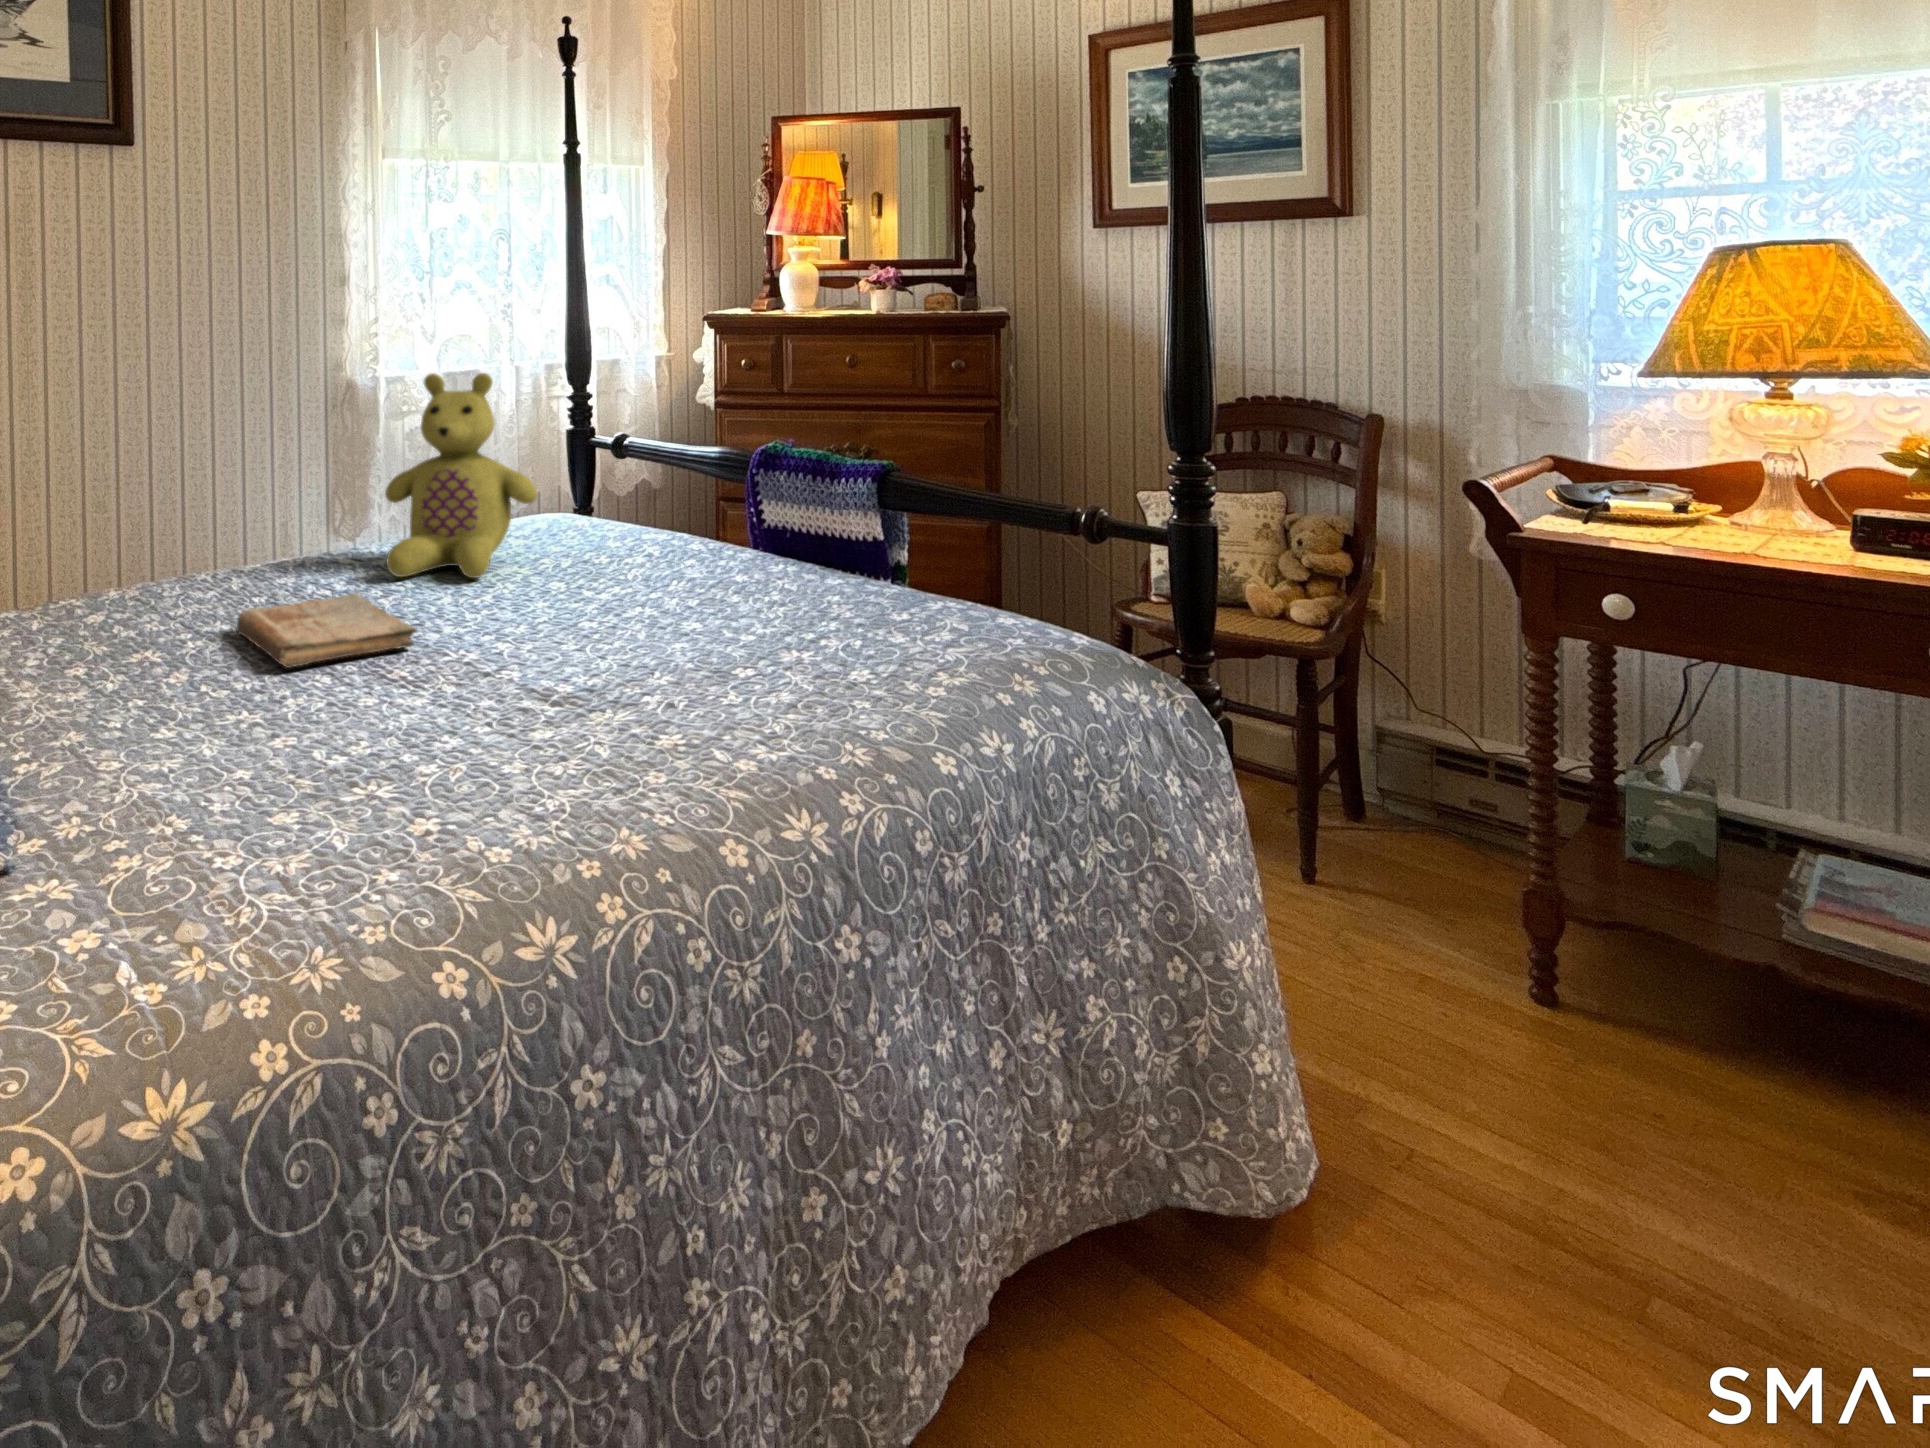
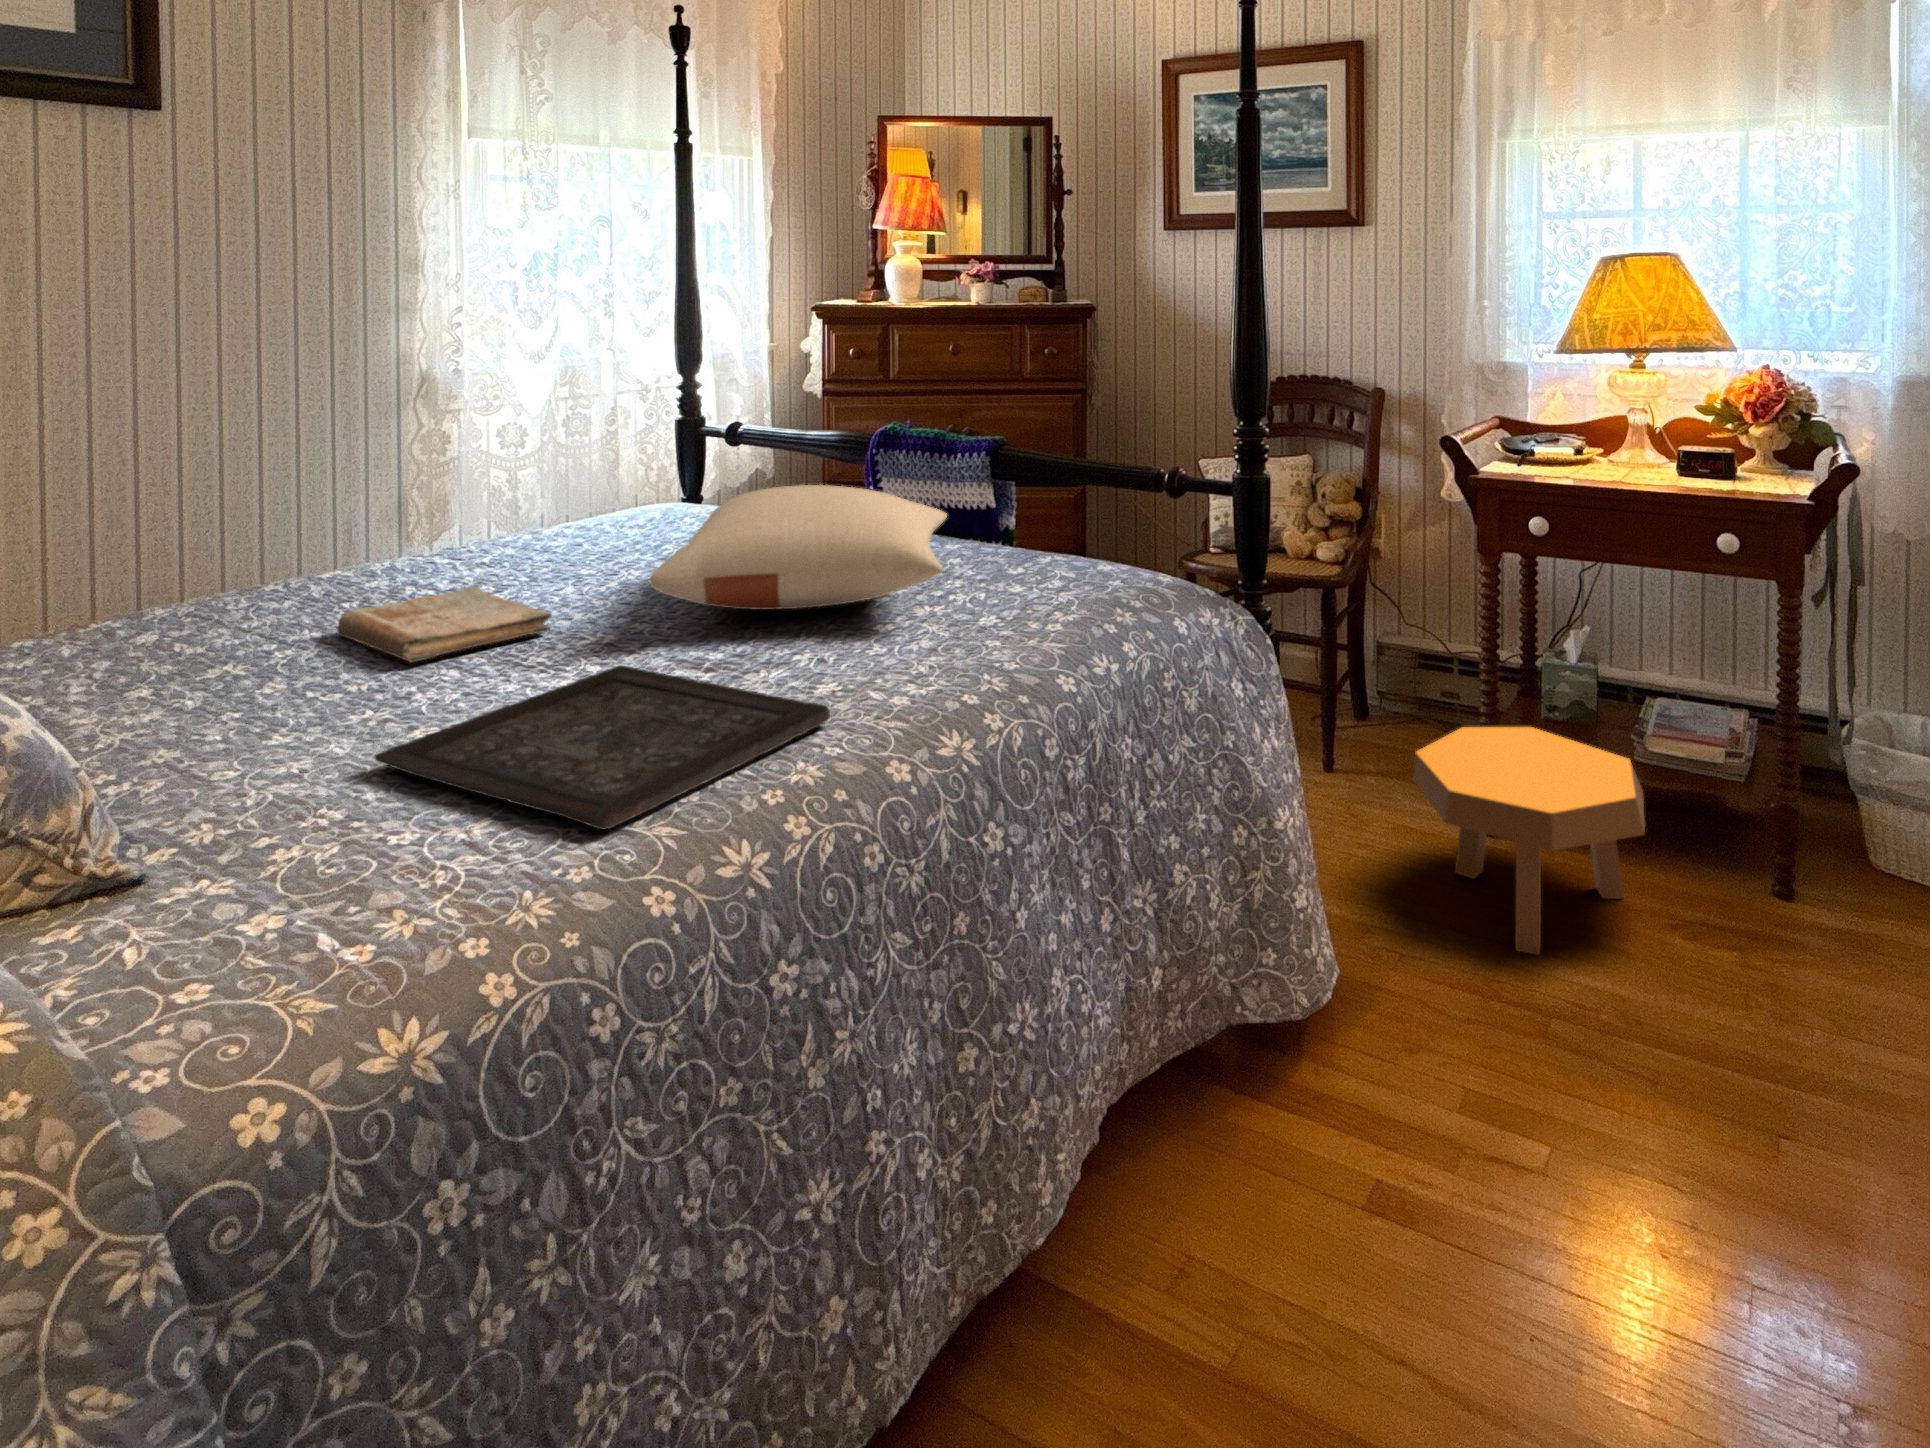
stuffed bear: present [385,373,537,578] -> none [491,362,659,570]
pillow: none [502,510,825,643] -> present [650,485,947,610]
tray: none [224,693,662,886] -> present [375,665,830,829]
footstool: none [1431,860,1806,1193] -> present [1413,727,1645,955]

